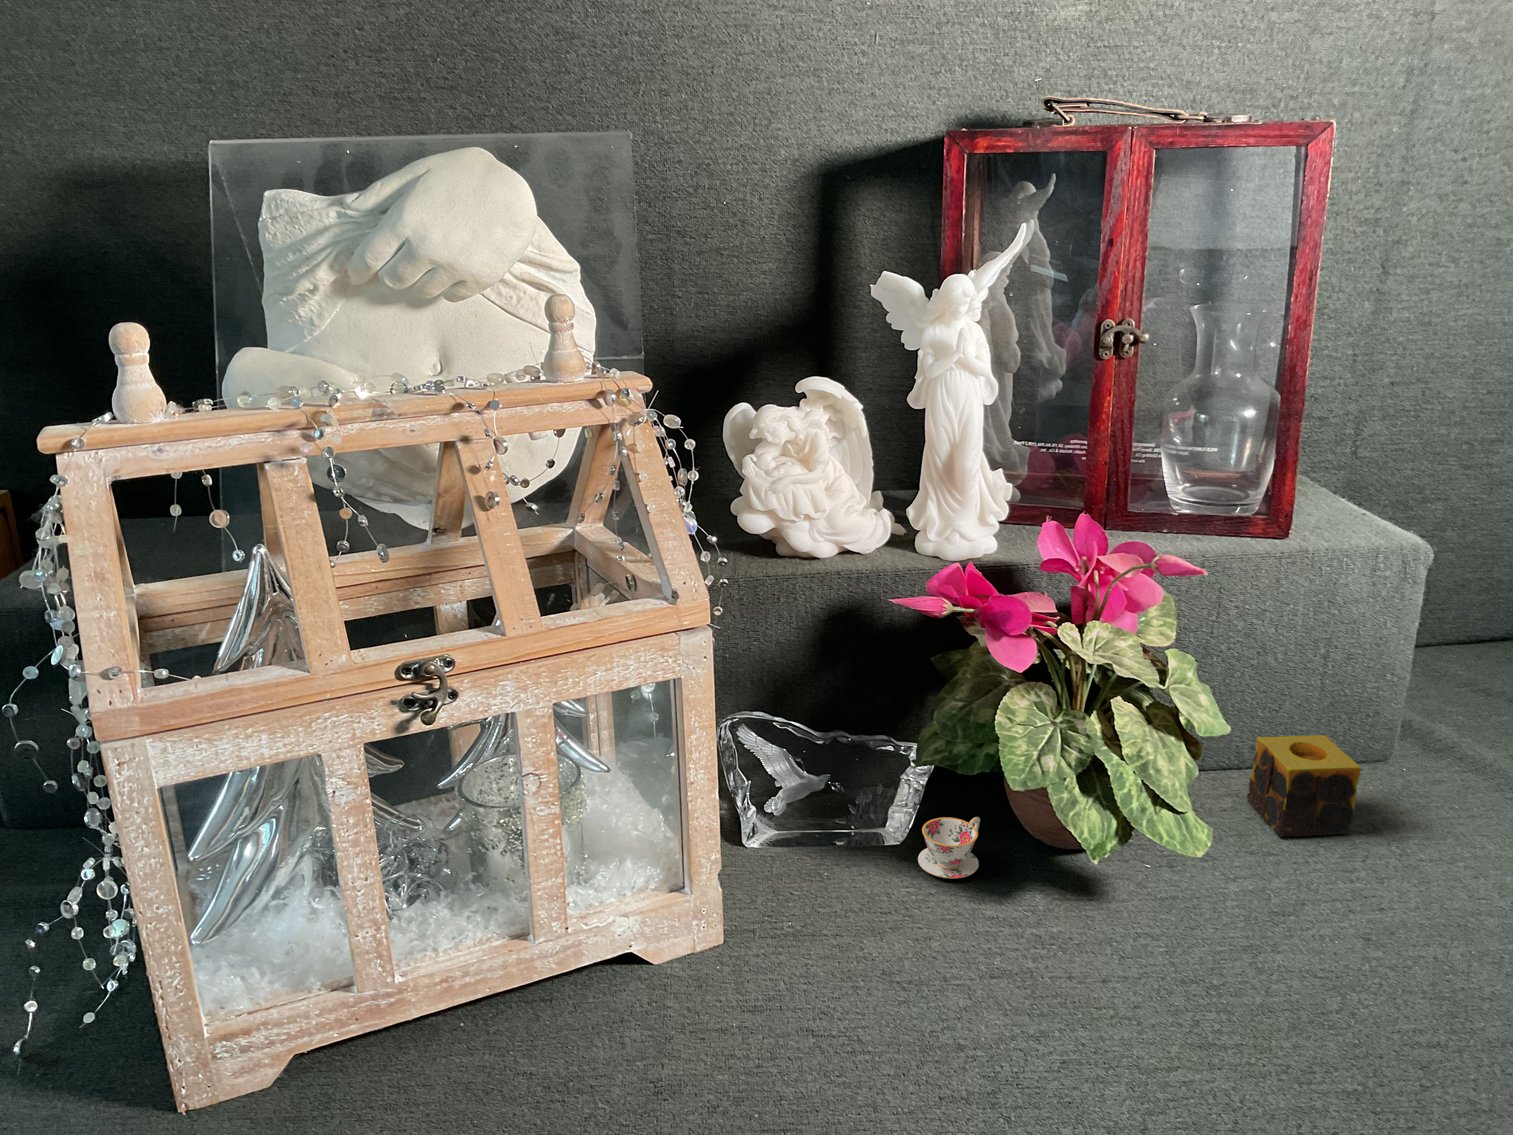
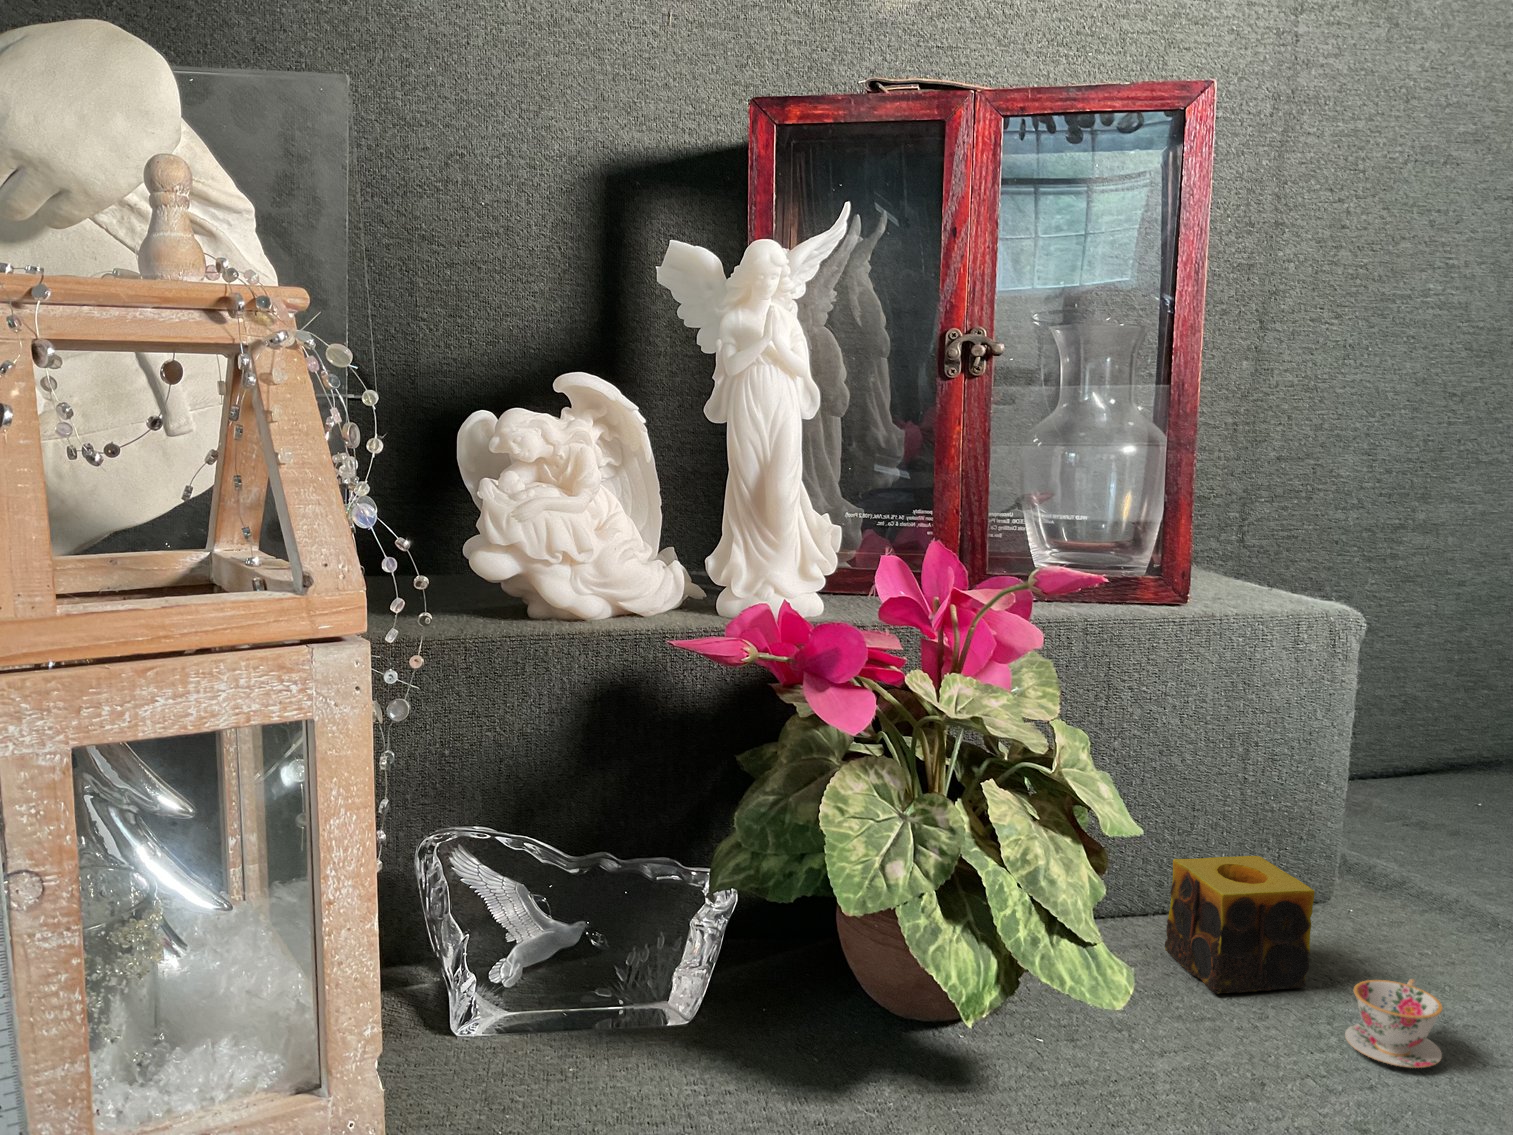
teacup: present [918,817,980,878] -> present [1345,979,1443,1068]

